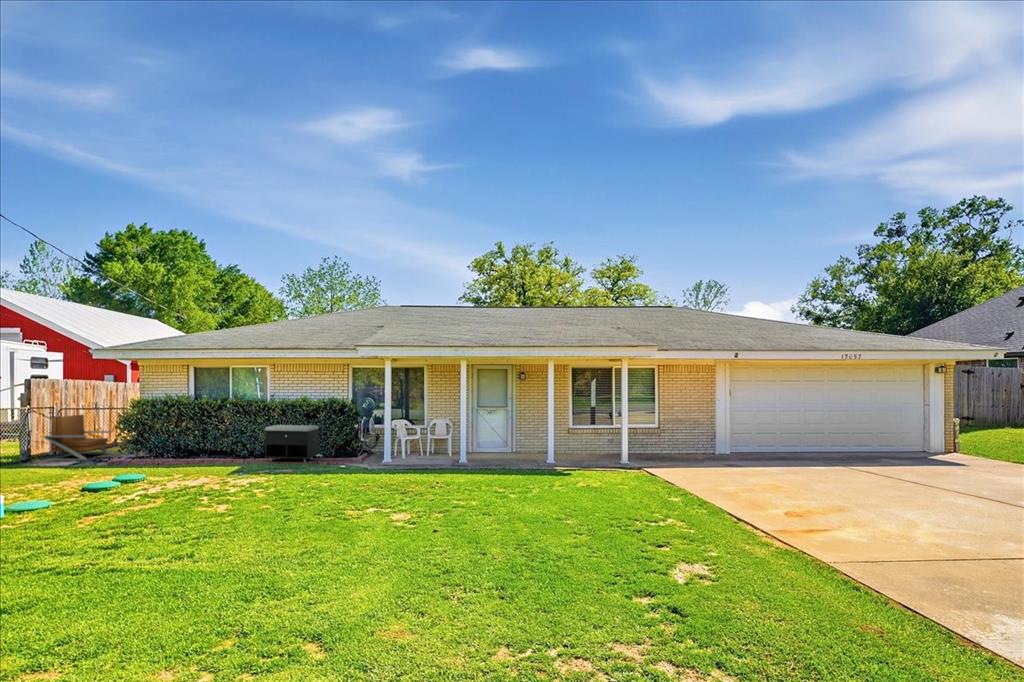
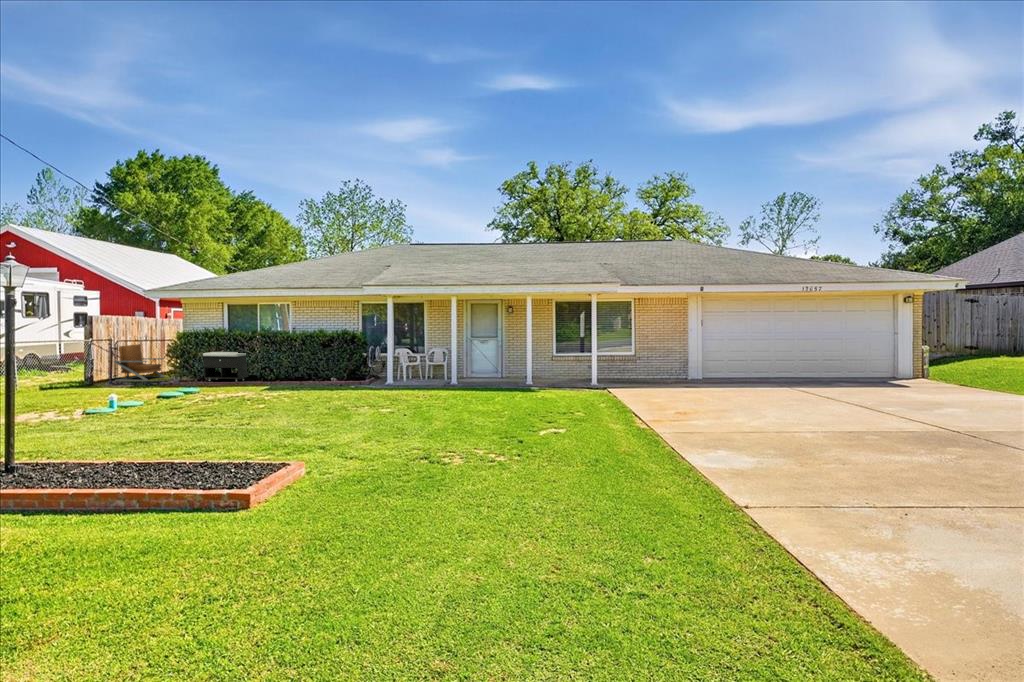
storage bench: present [265,425,319,462] -> present [203,352,249,382]

